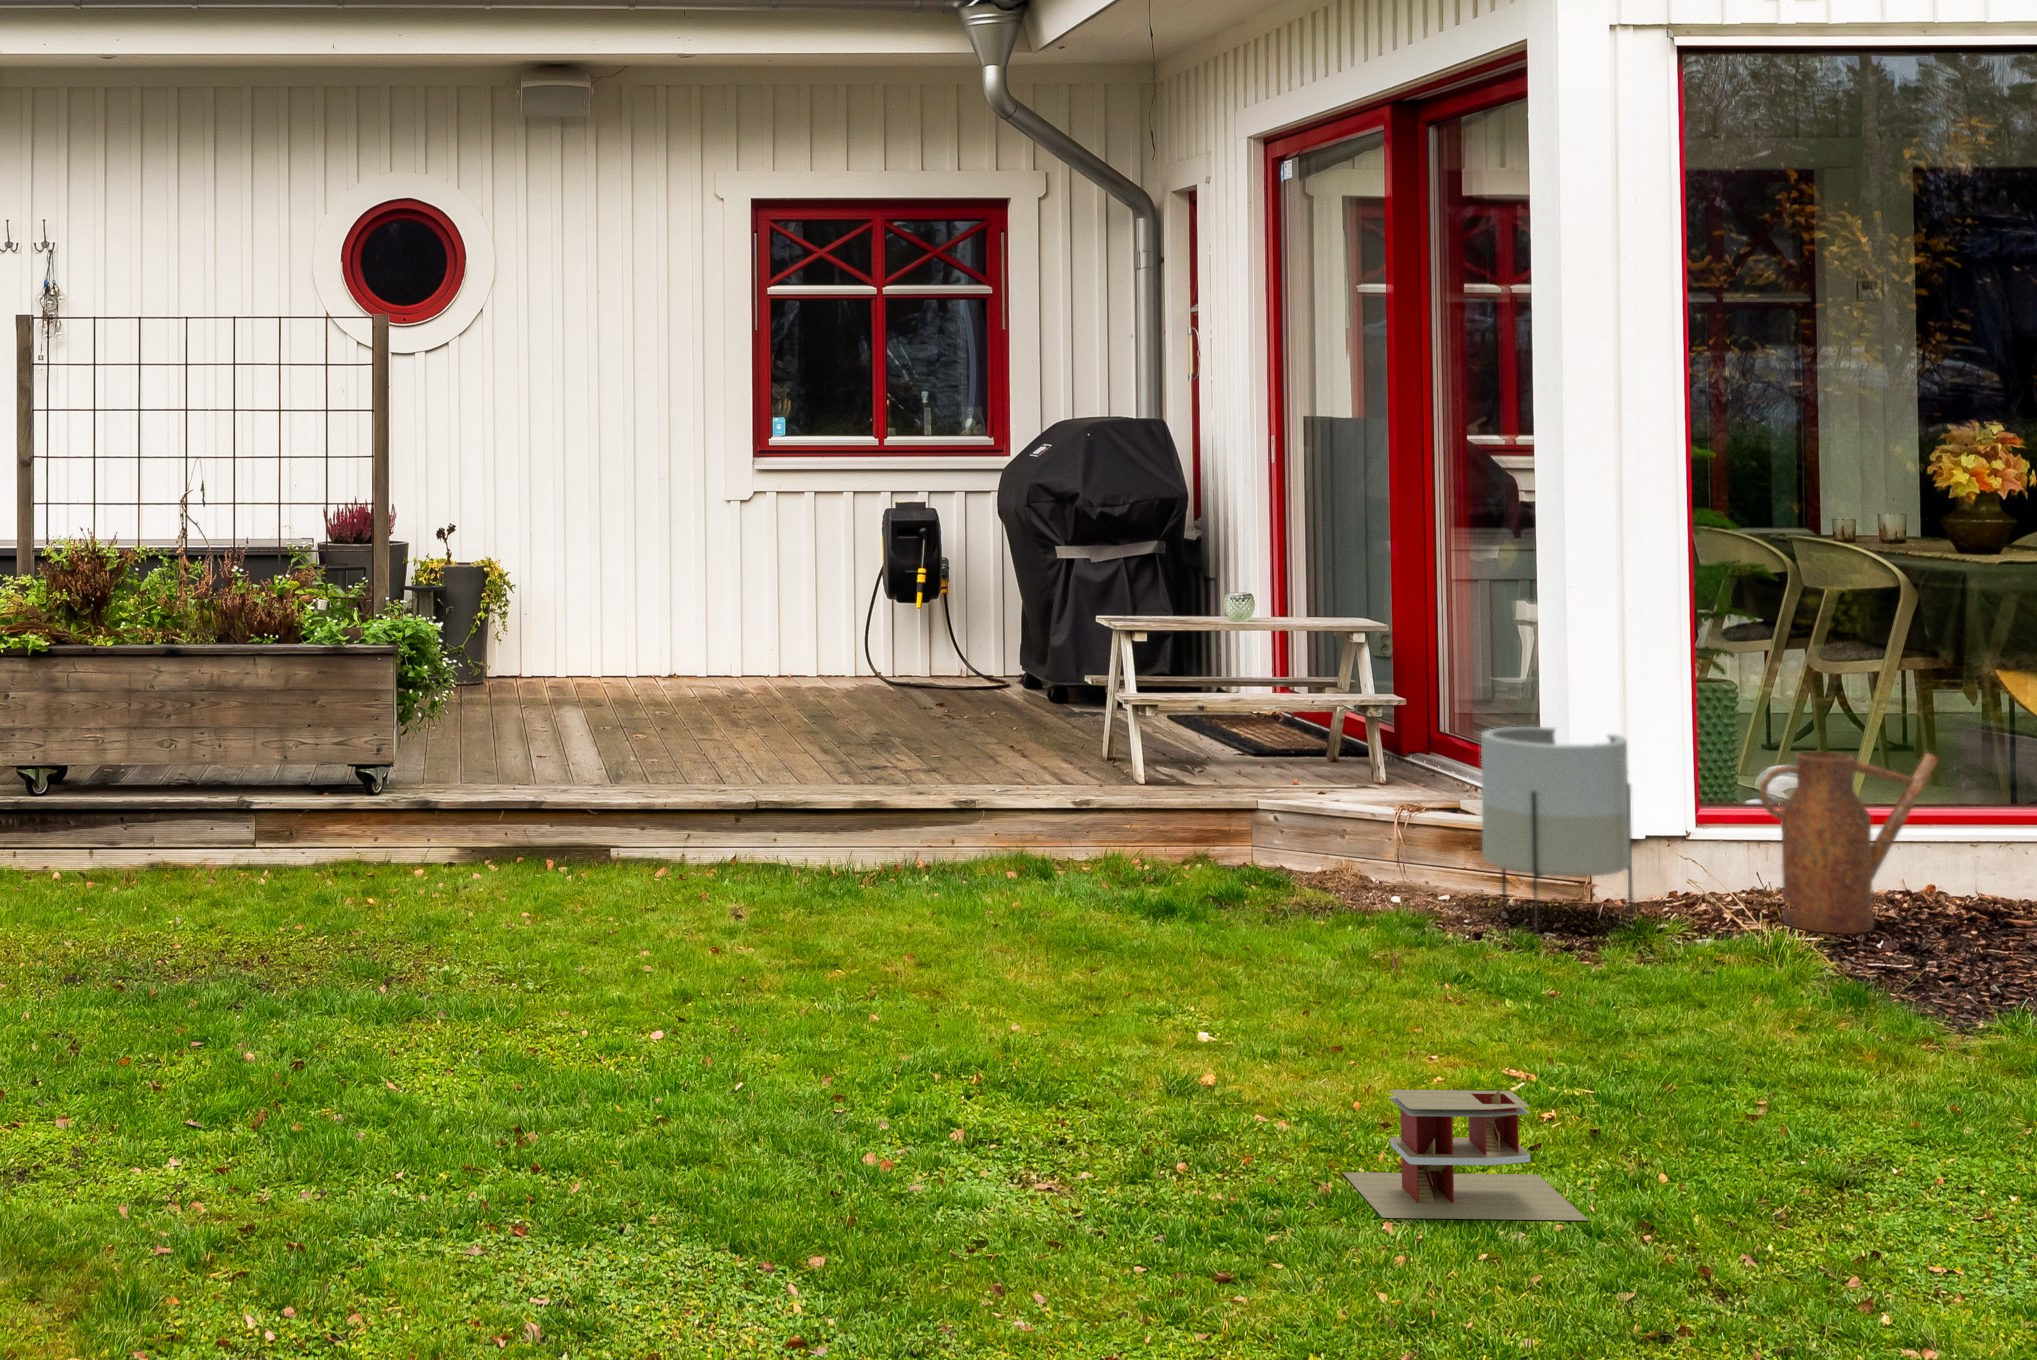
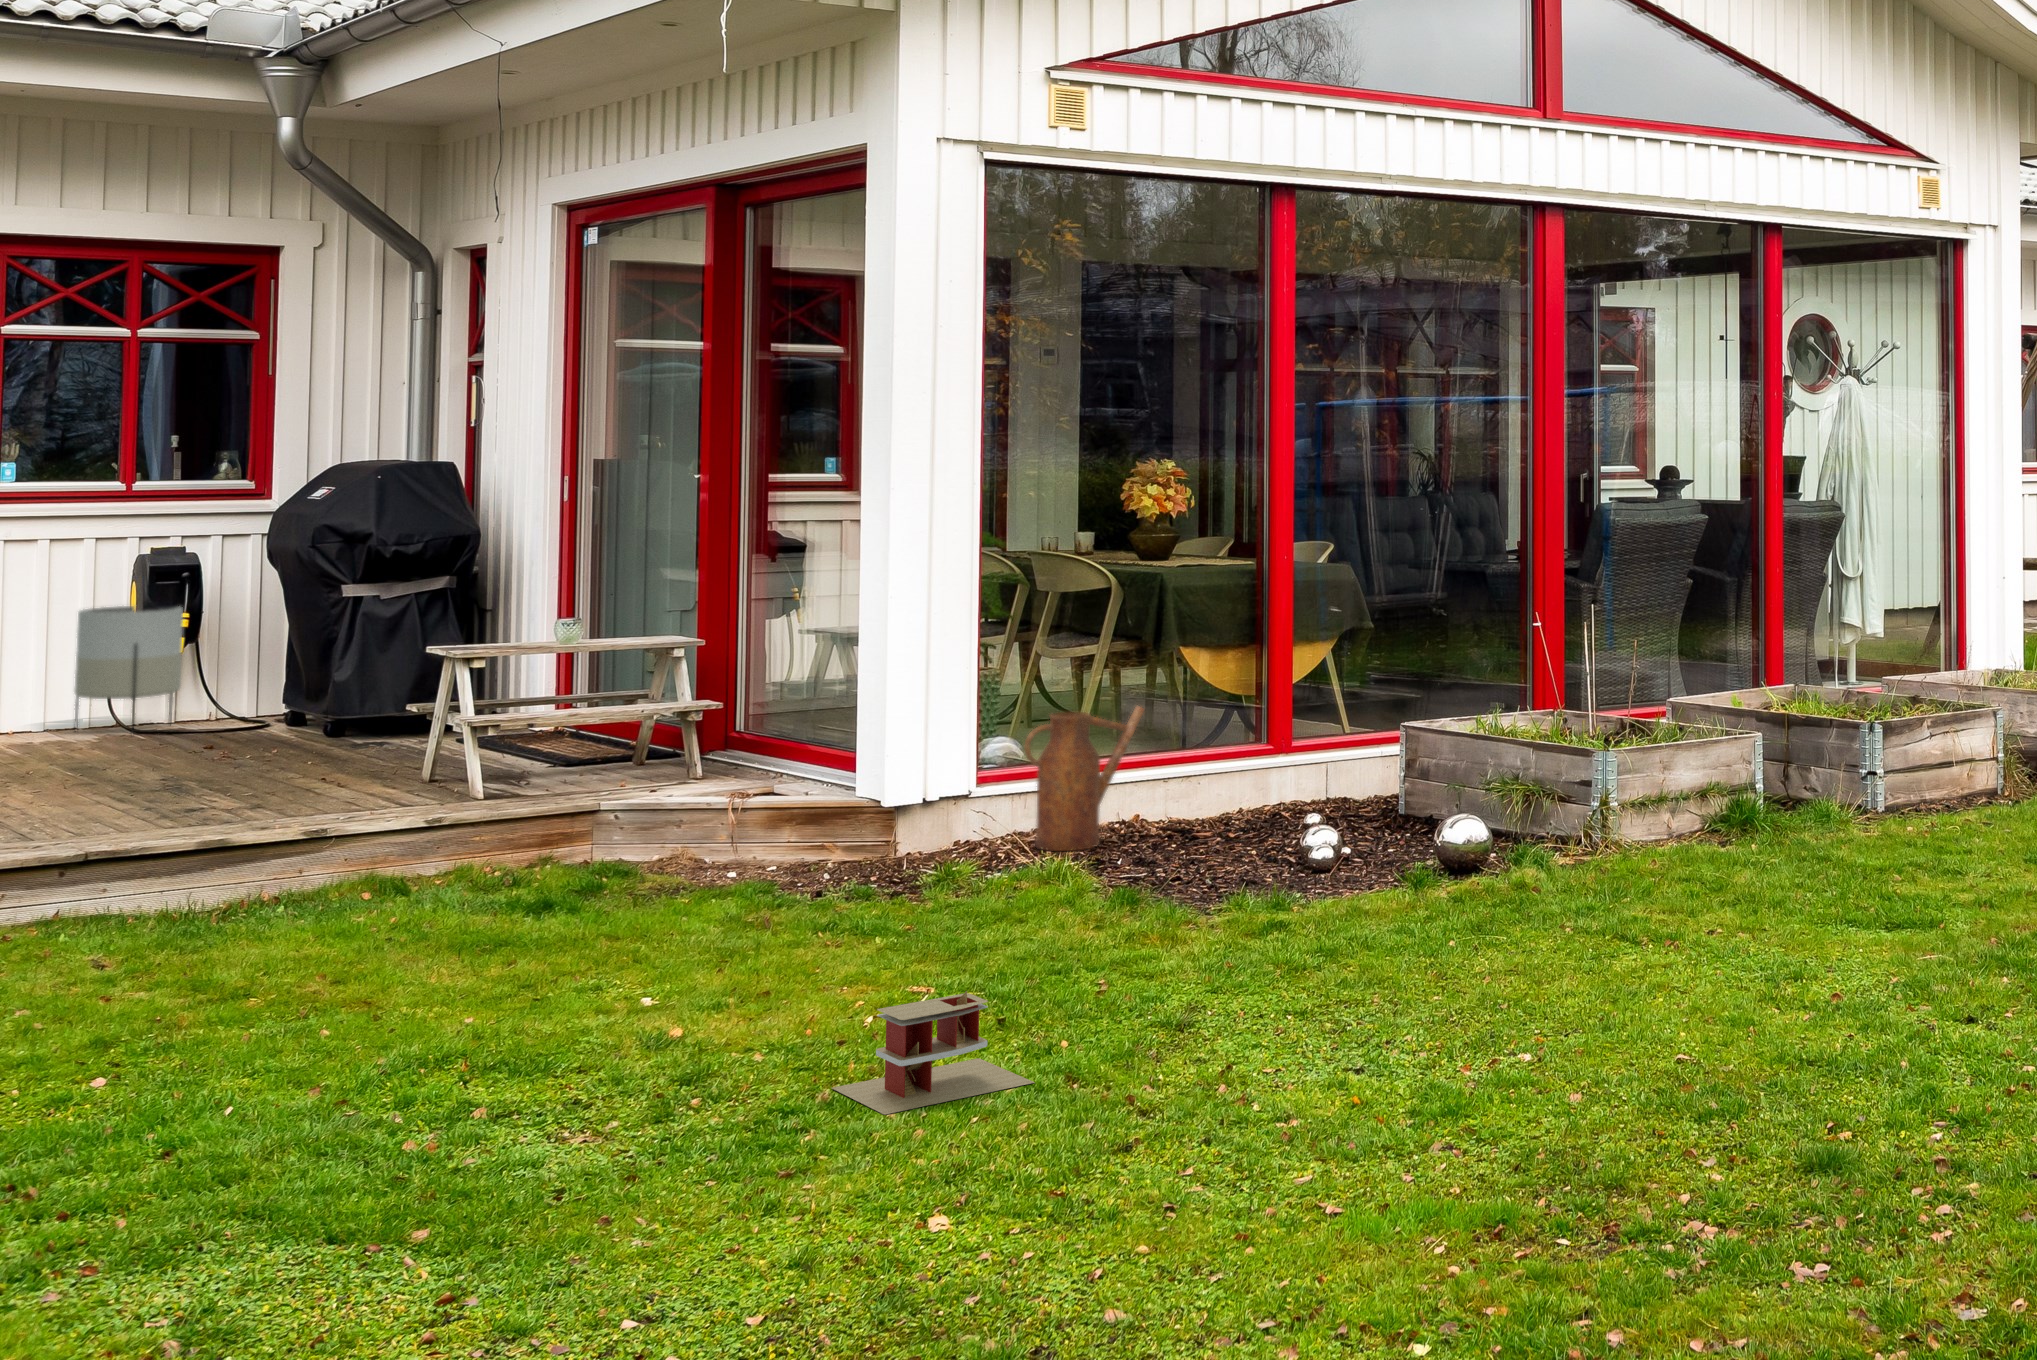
planter: present [1481,727,1633,932] -> present [74,606,183,731]

